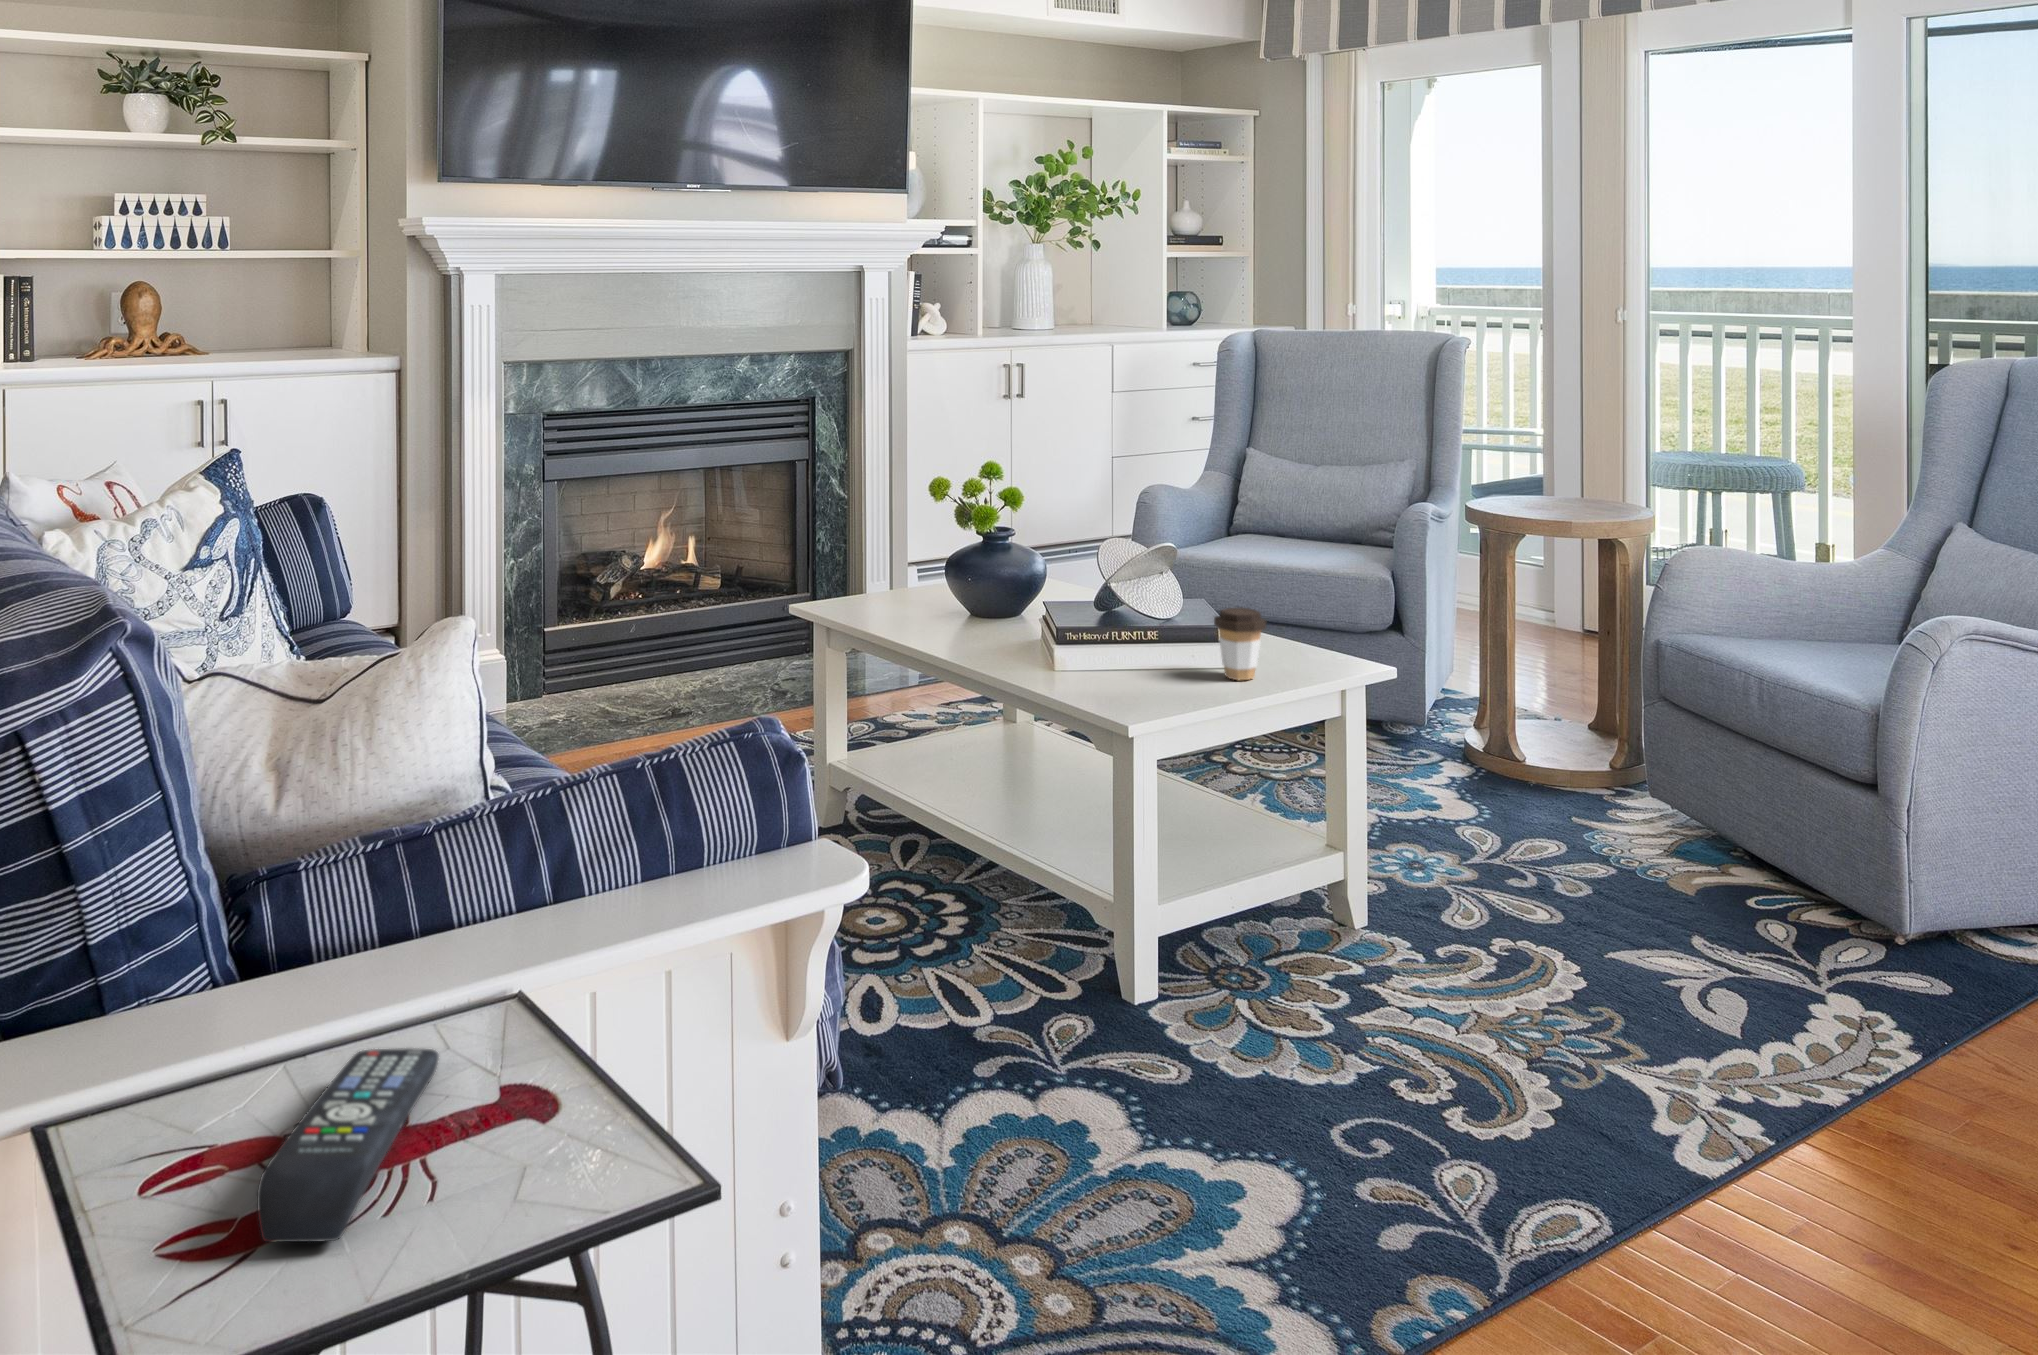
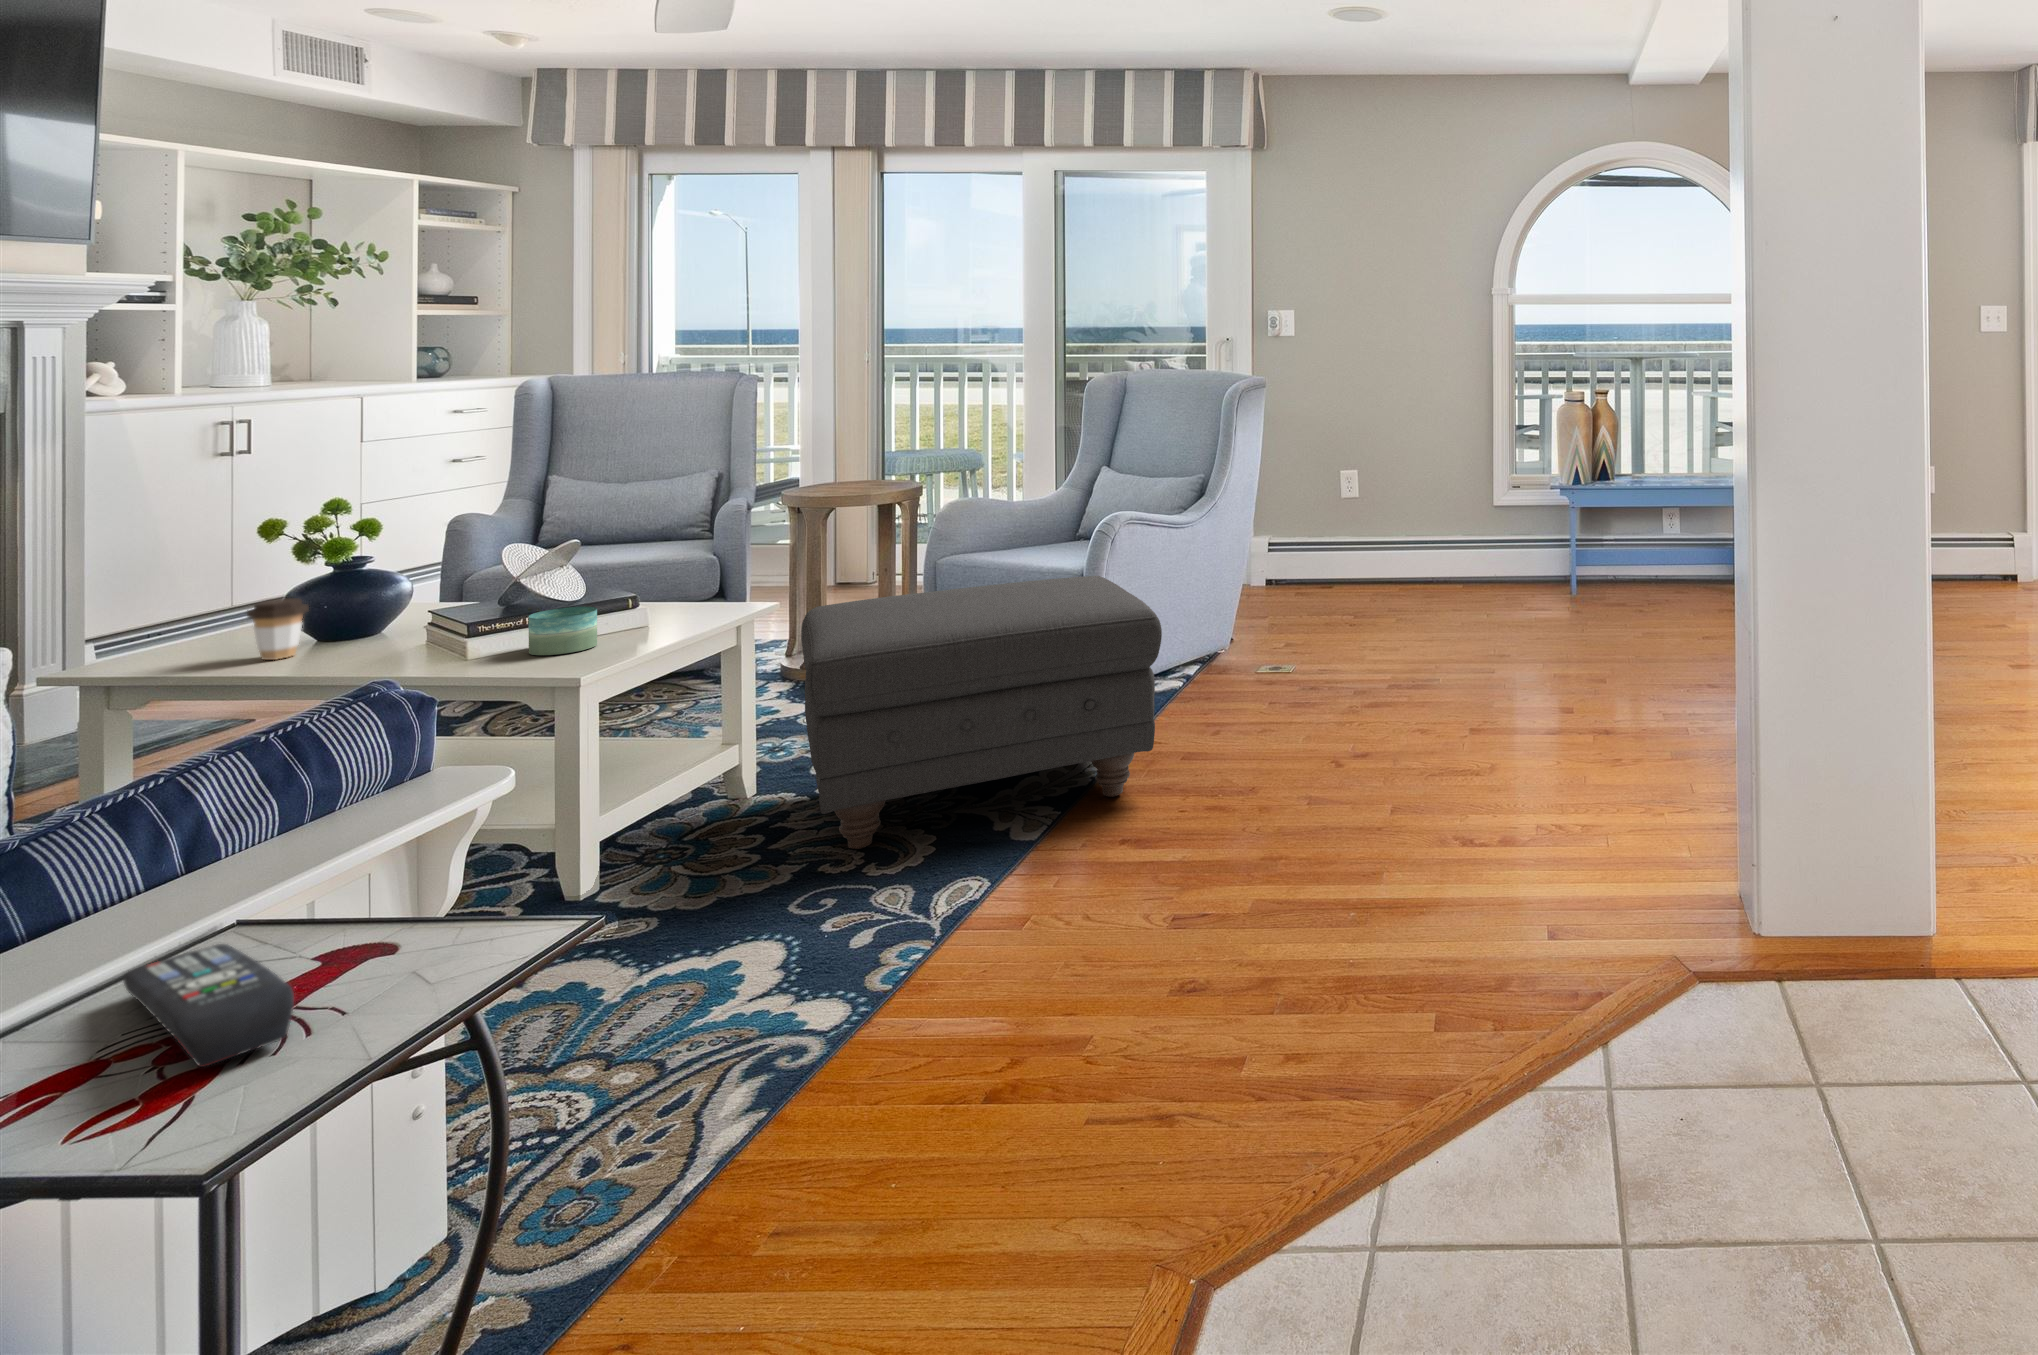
coffee cup: present [1214,607,1267,680] -> present [247,598,309,660]
candle: none [1113,630,1181,689] -> present [528,607,597,655]
ottoman: none [1378,689,1984,1150] -> present [801,576,1162,849]

